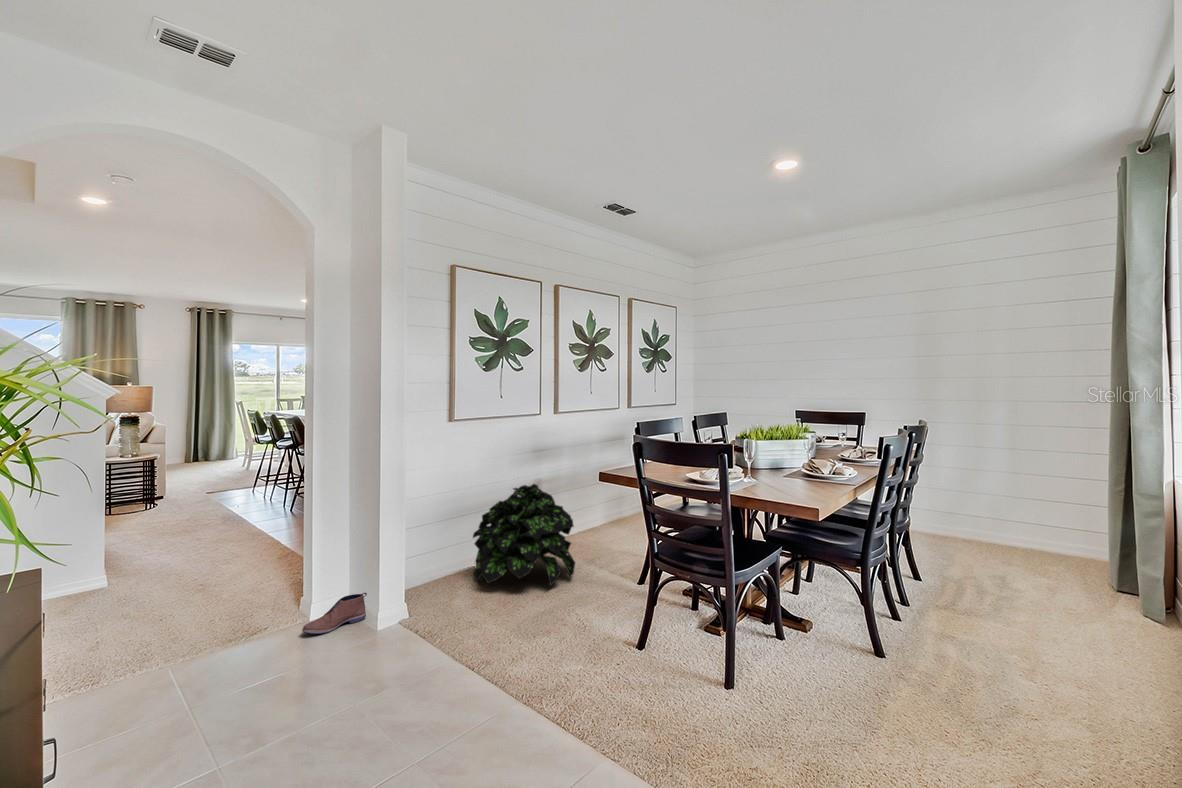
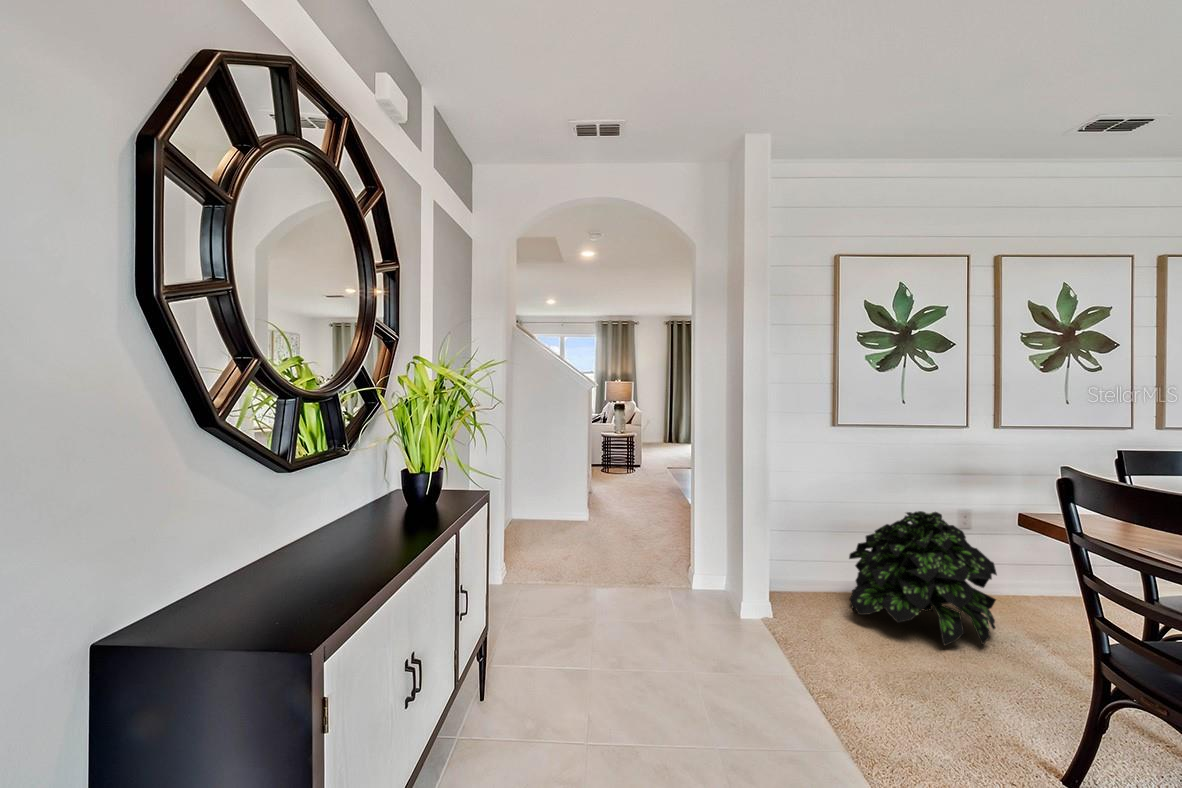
shoe: present [302,592,367,634] -> none [670,582,728,609]

